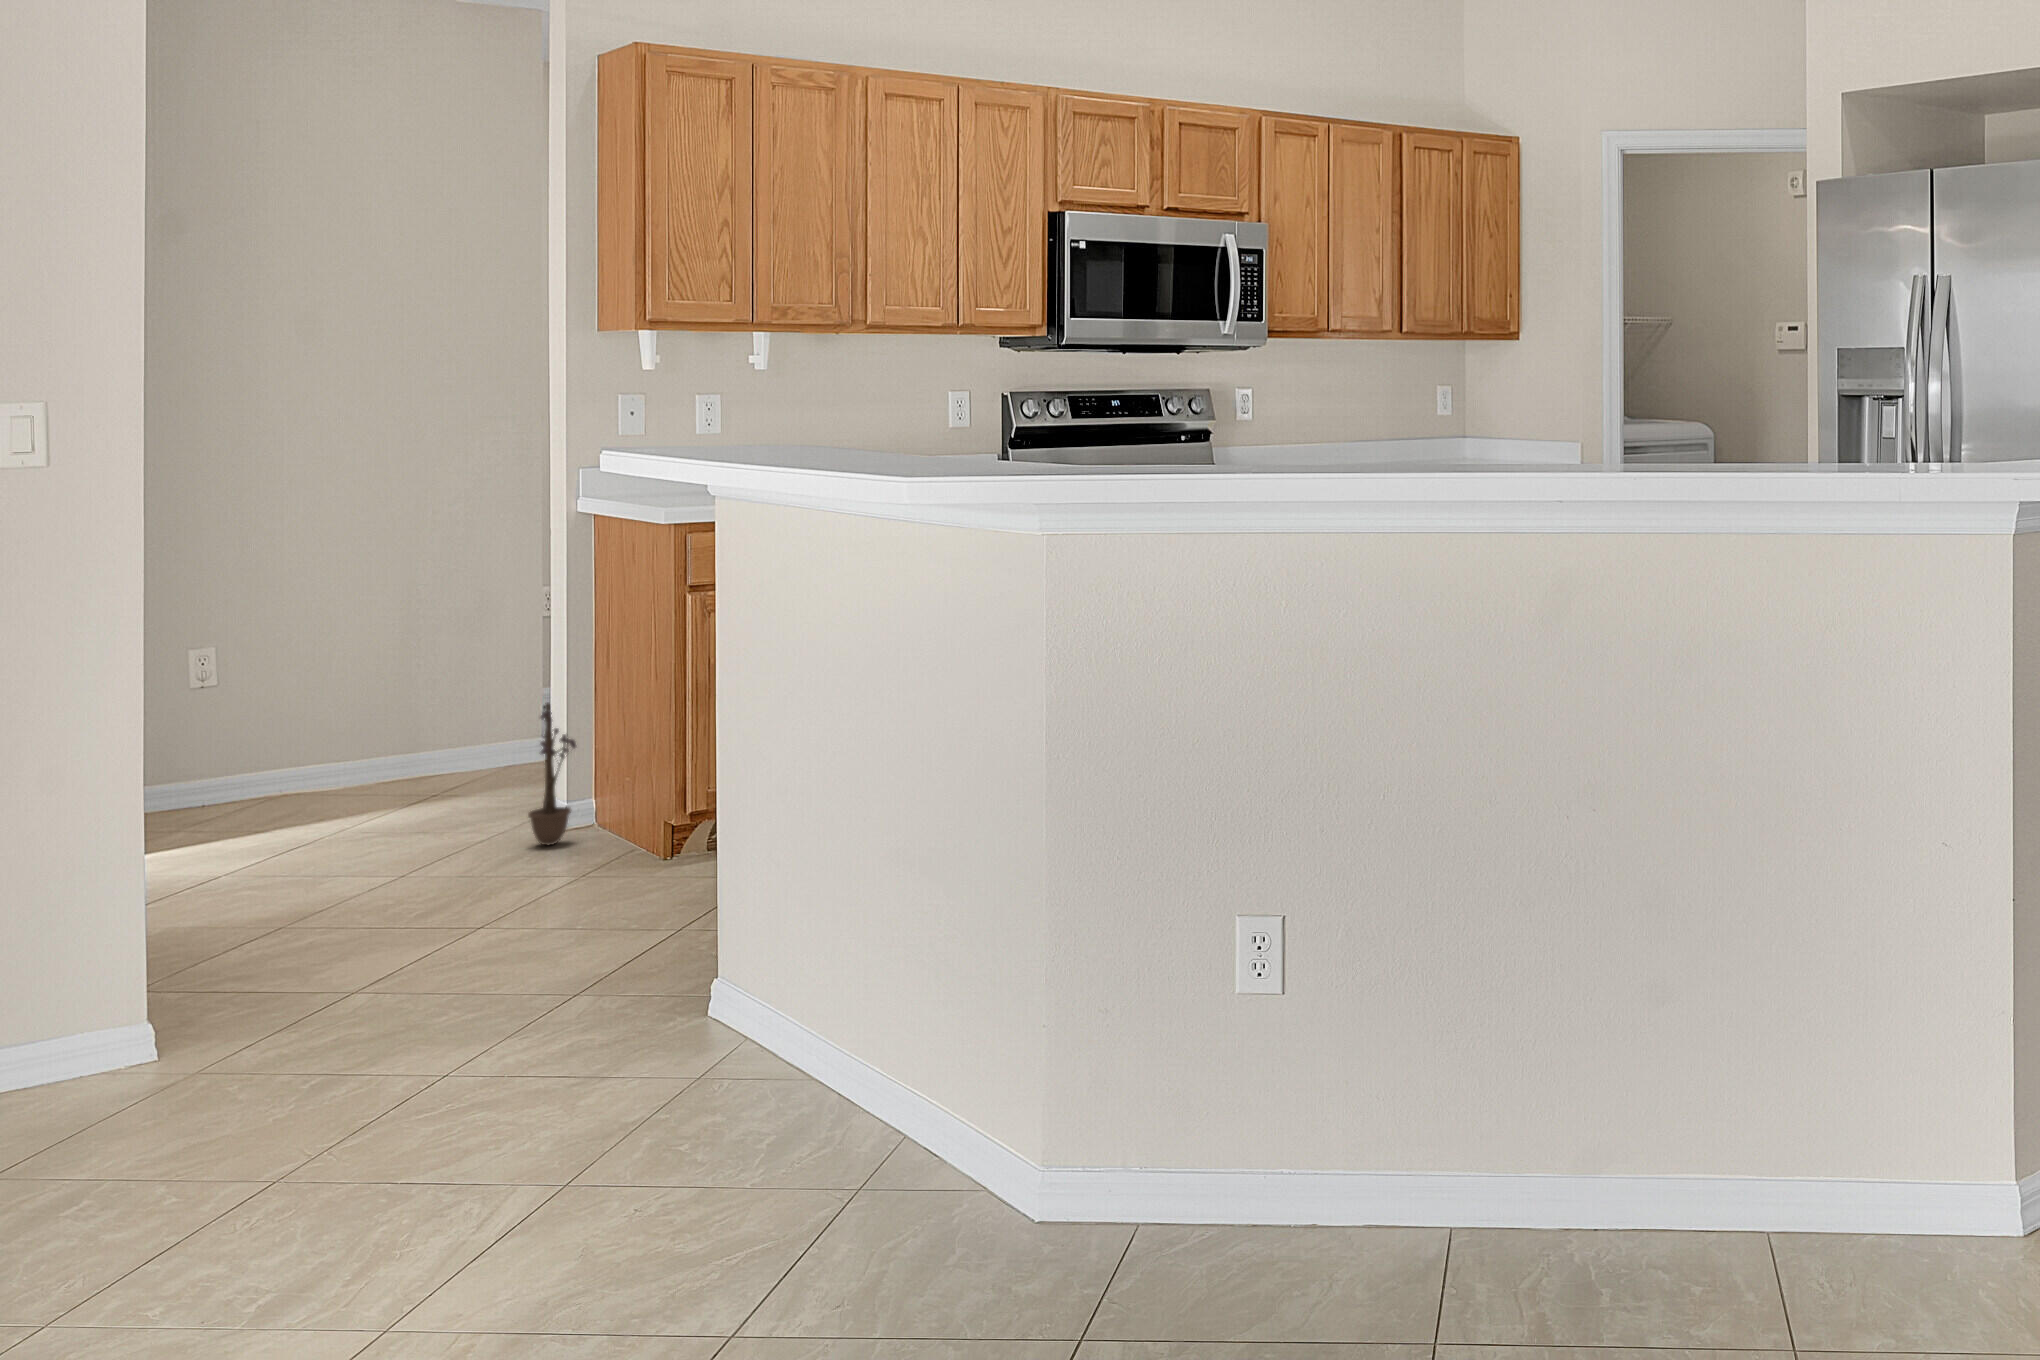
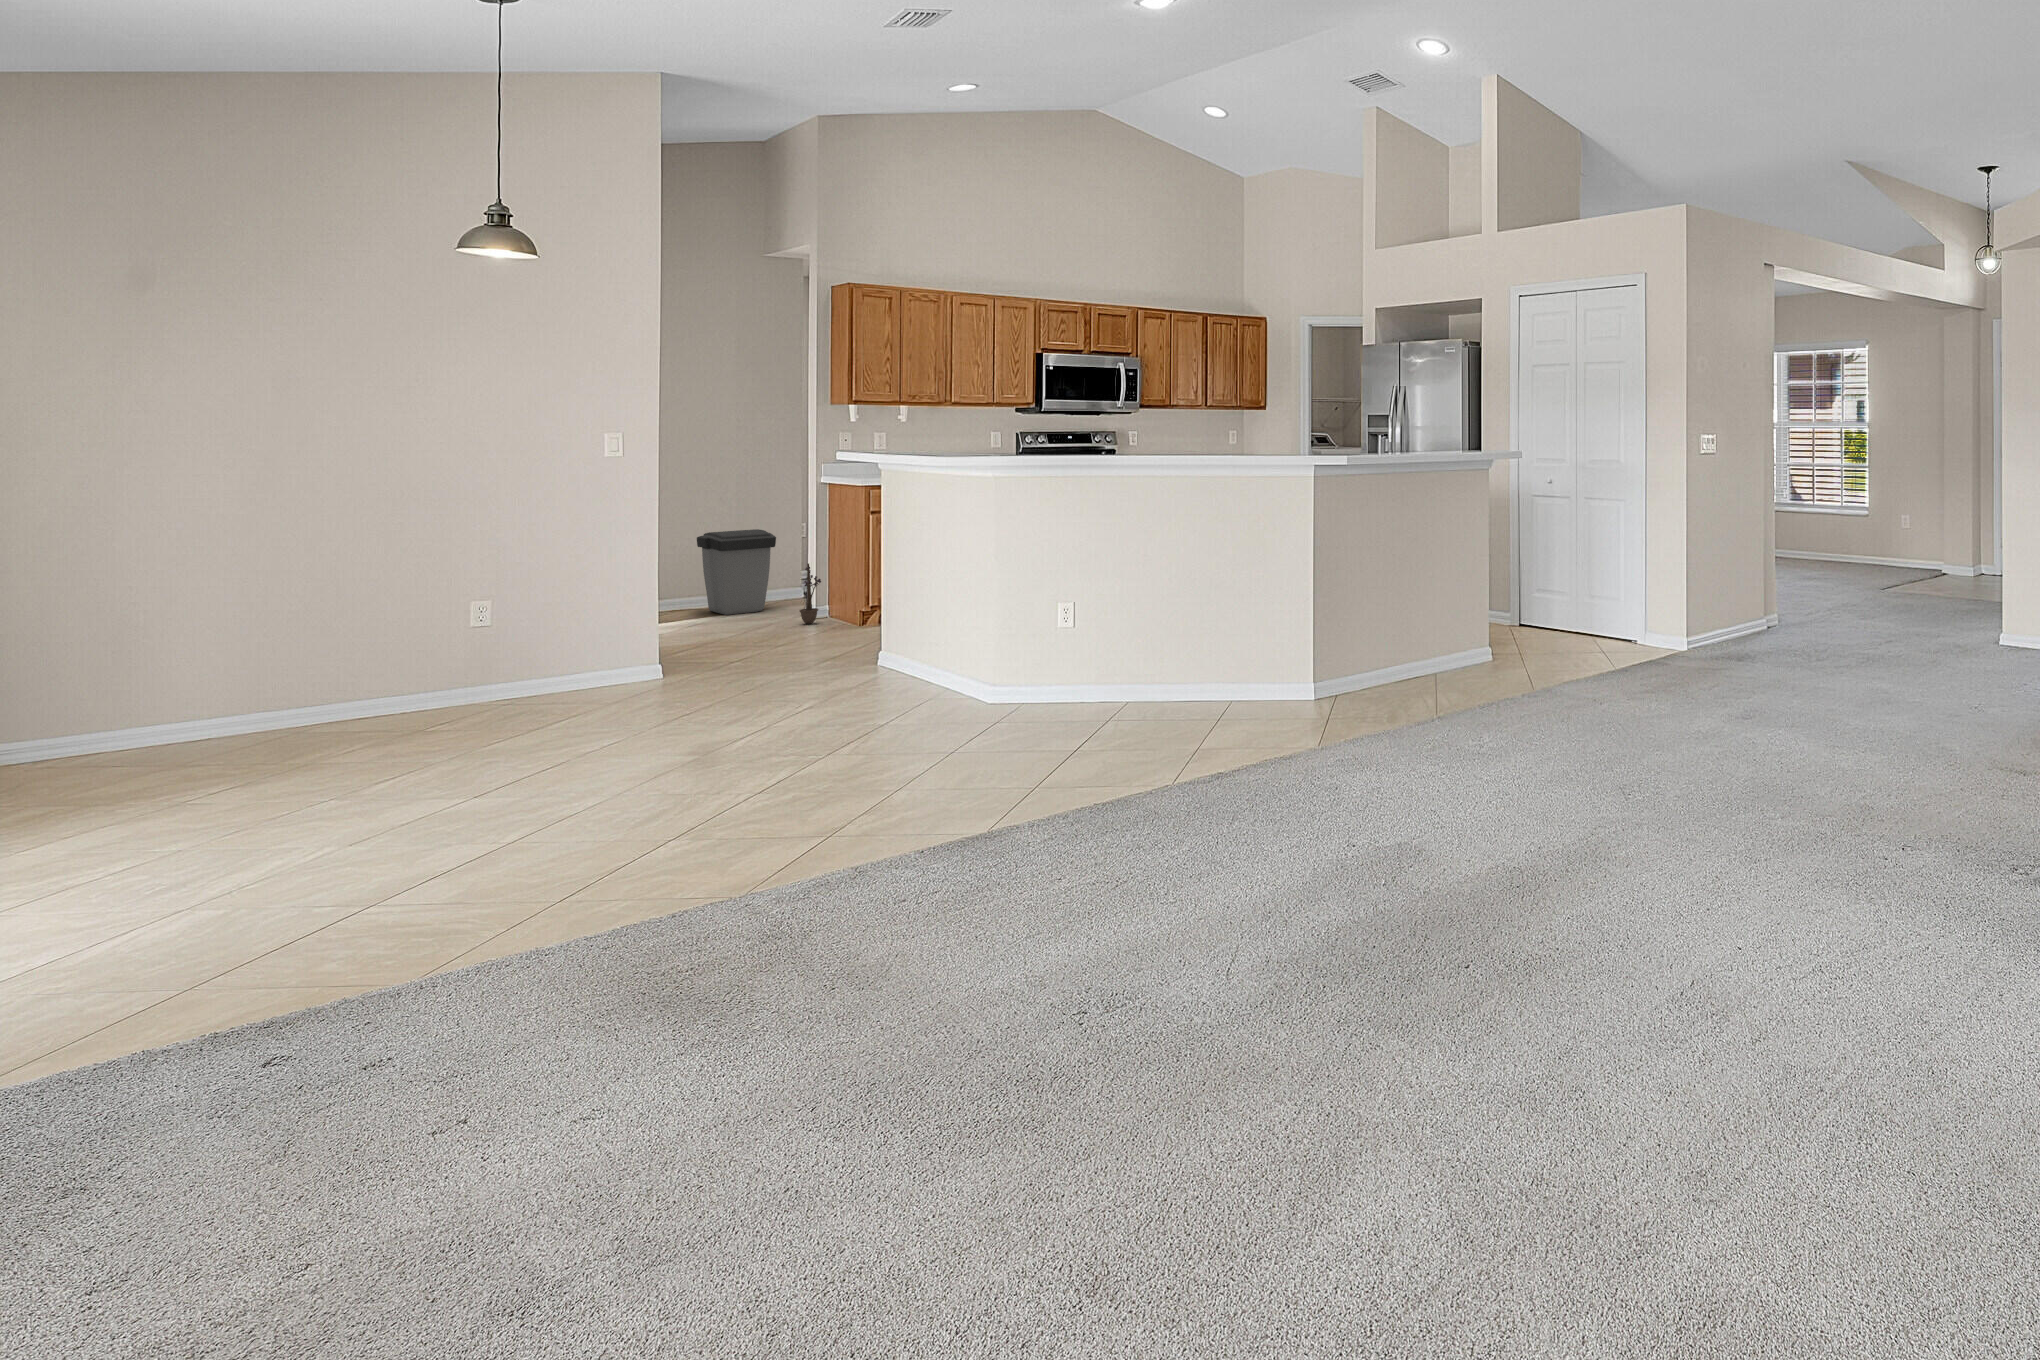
trash can: none [315,612,486,810] -> present [697,529,776,615]

